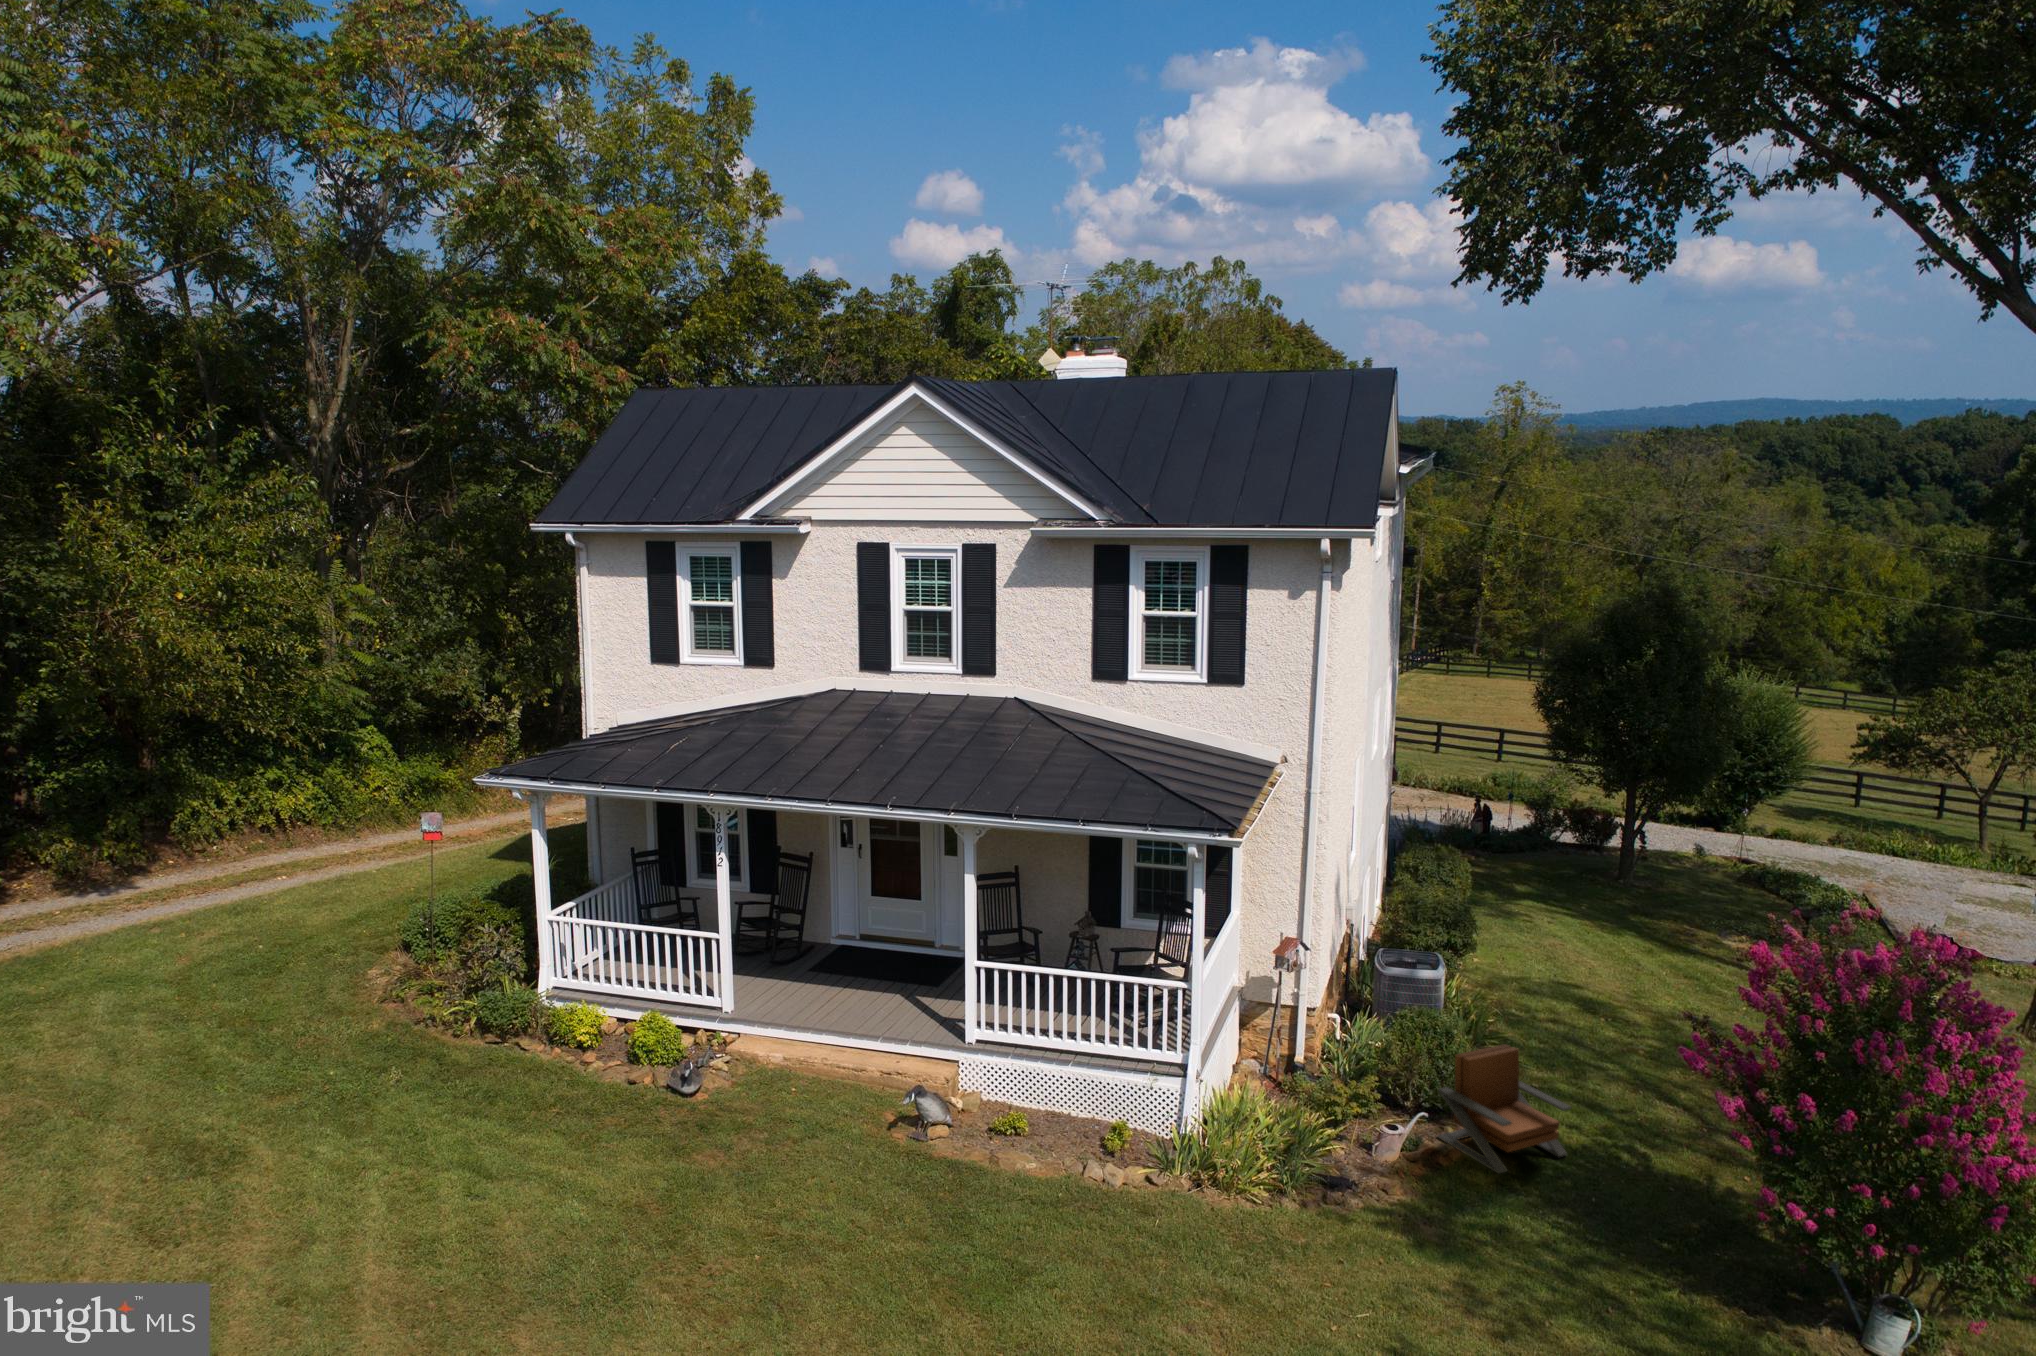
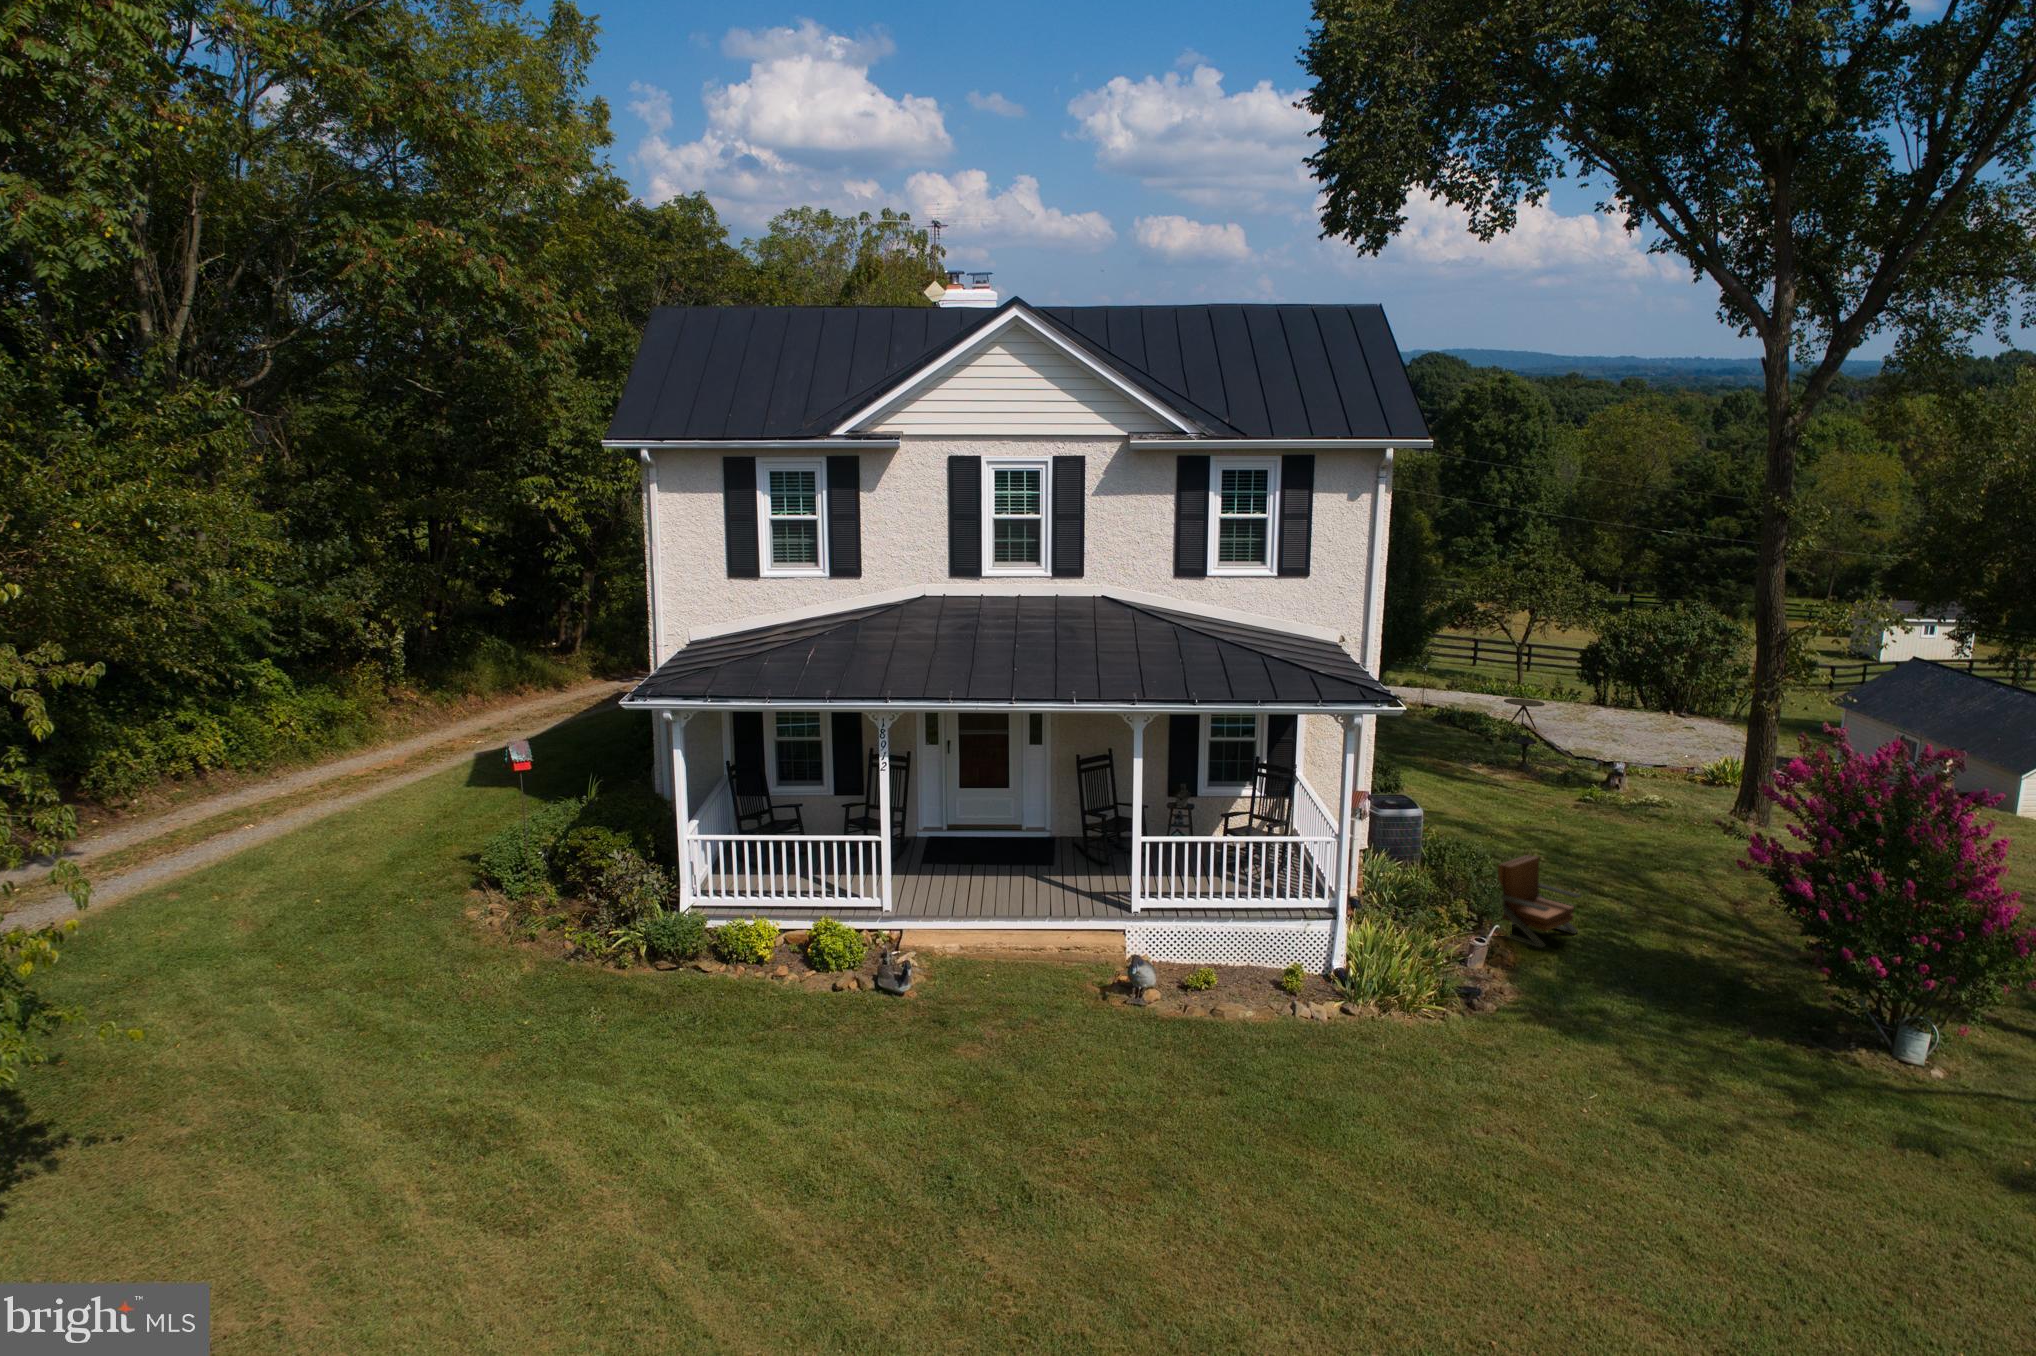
round table: none [1645,833,1694,870] -> present [1504,699,1545,730]

